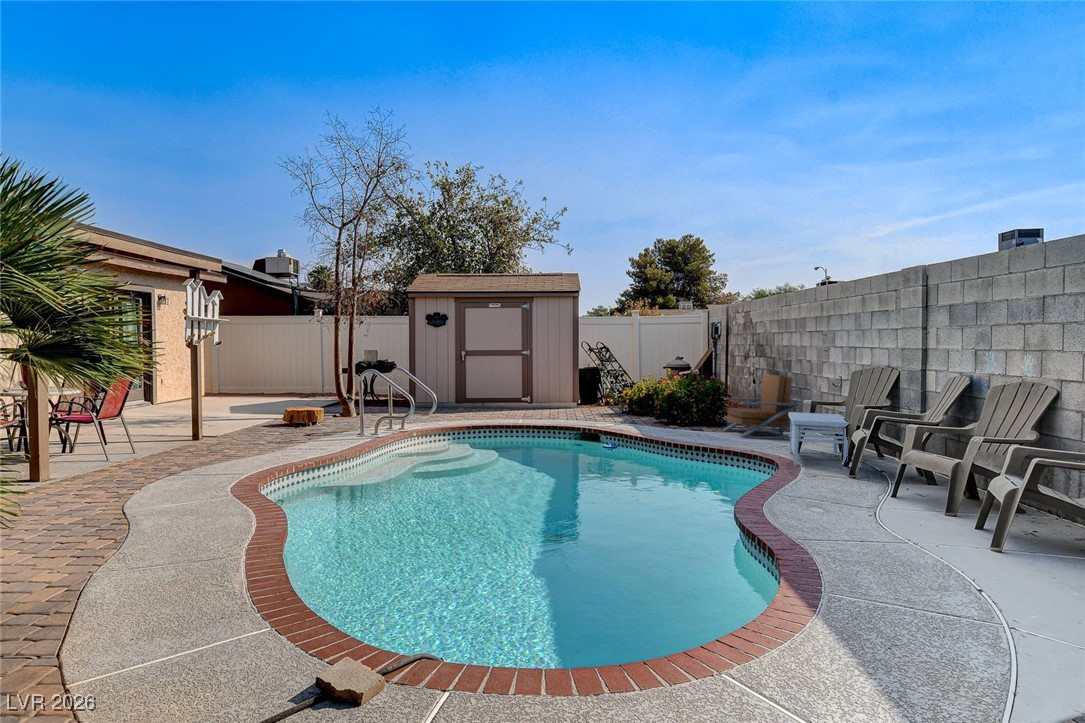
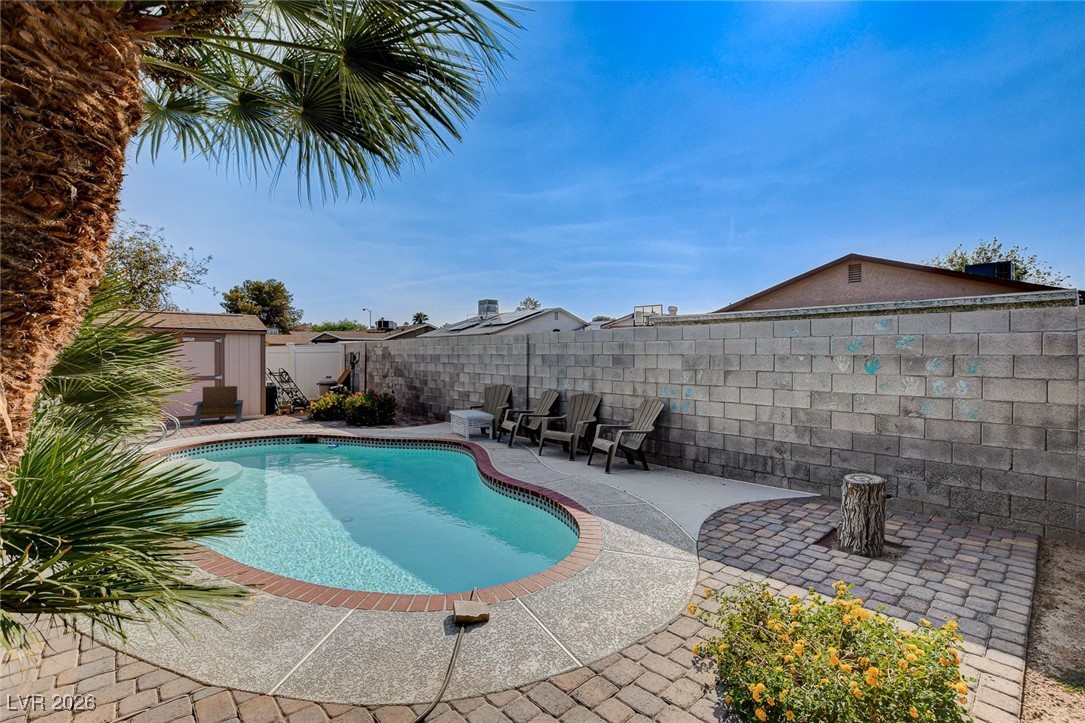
lounge chair: present [723,374,799,439] -> present [193,386,243,425]

